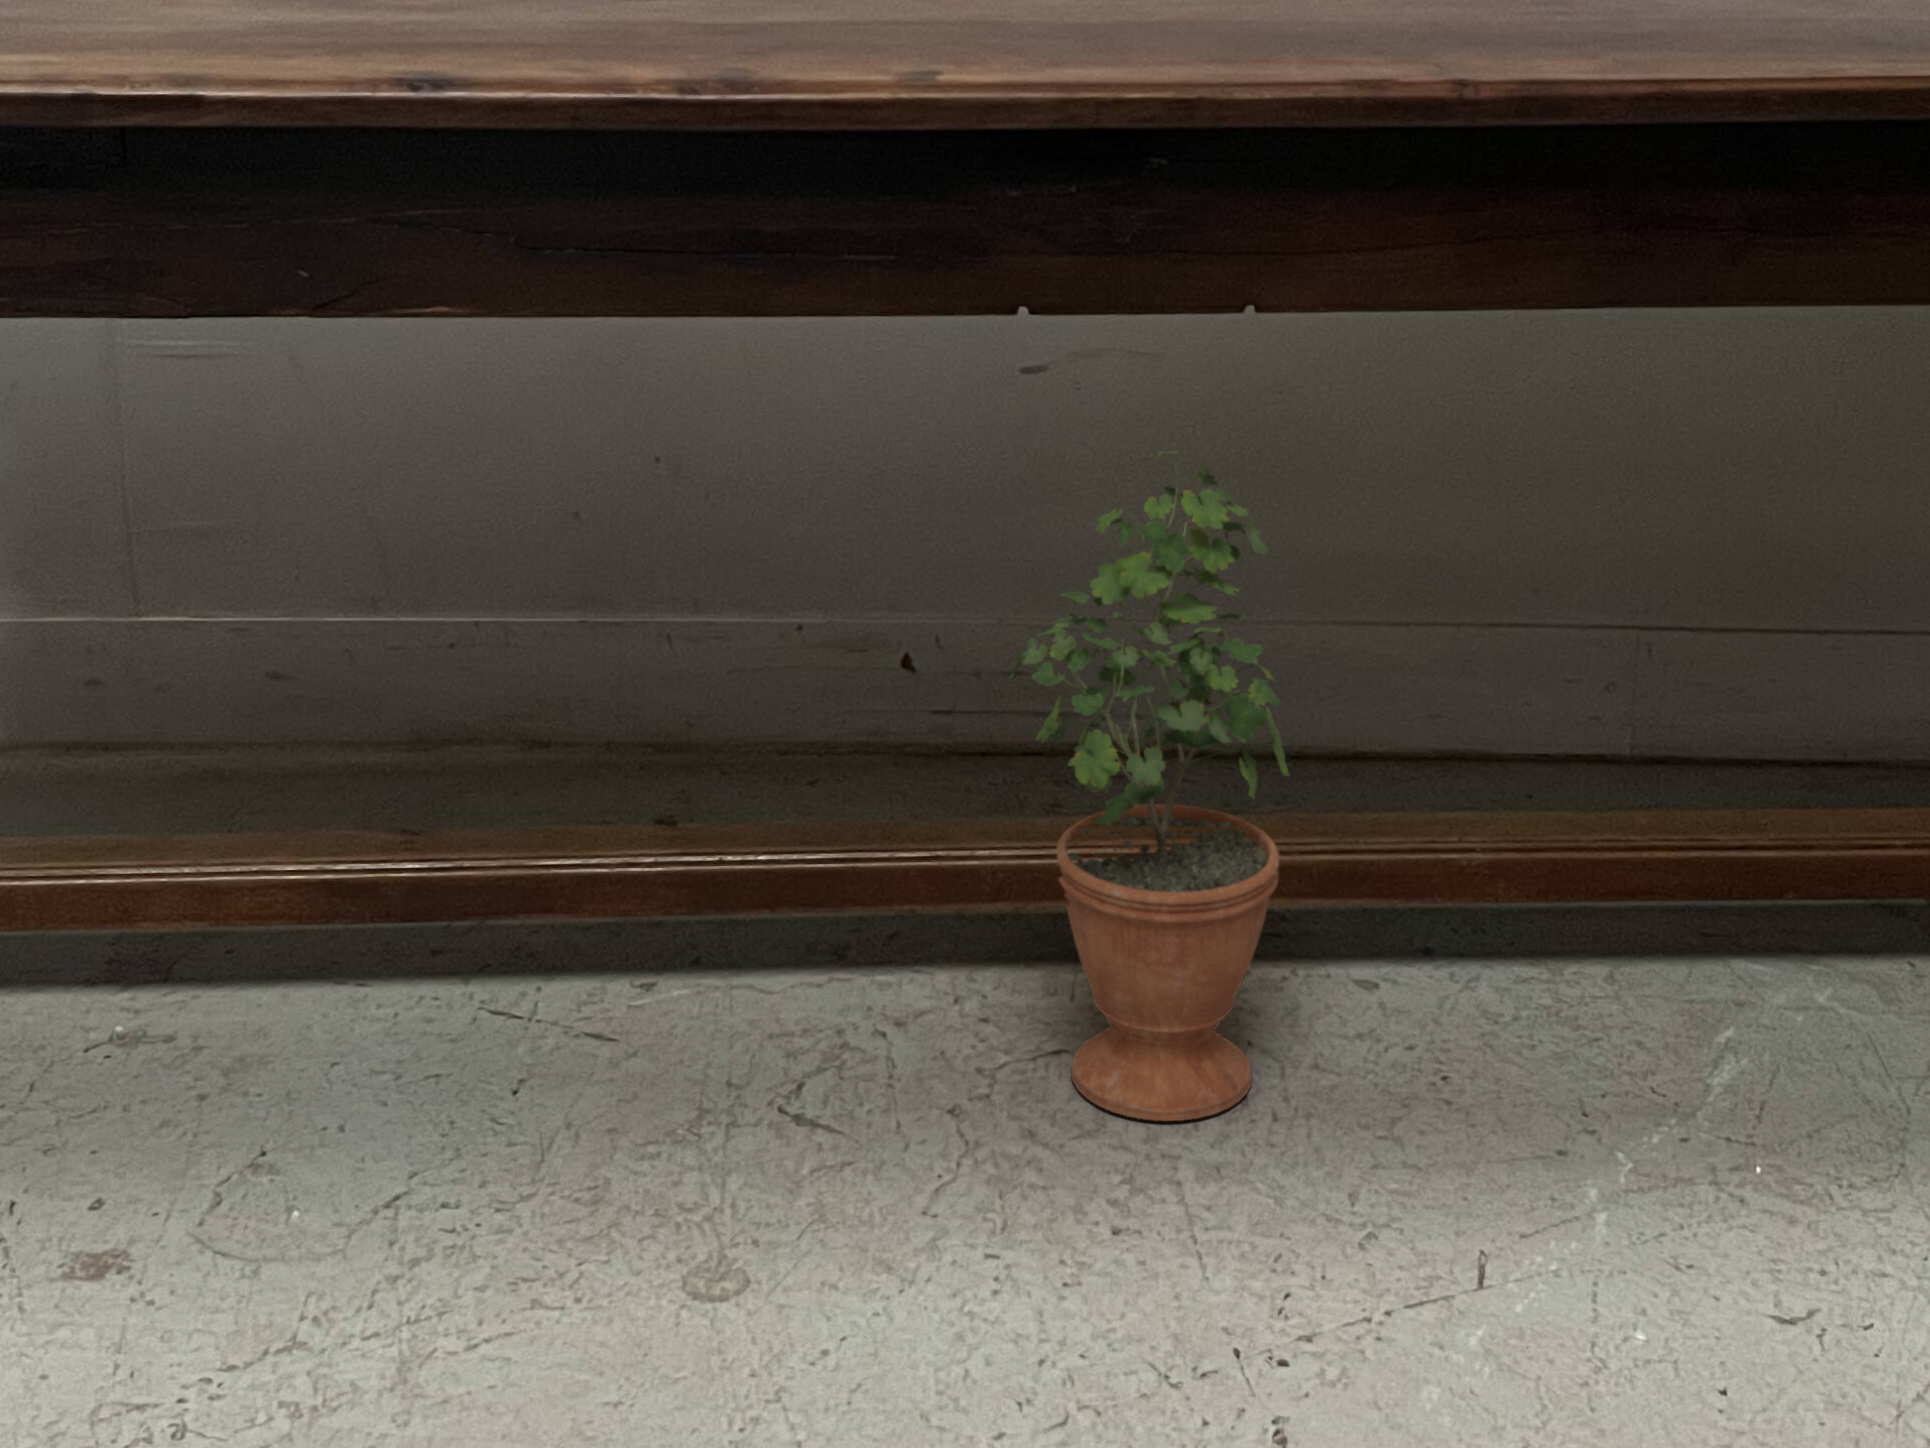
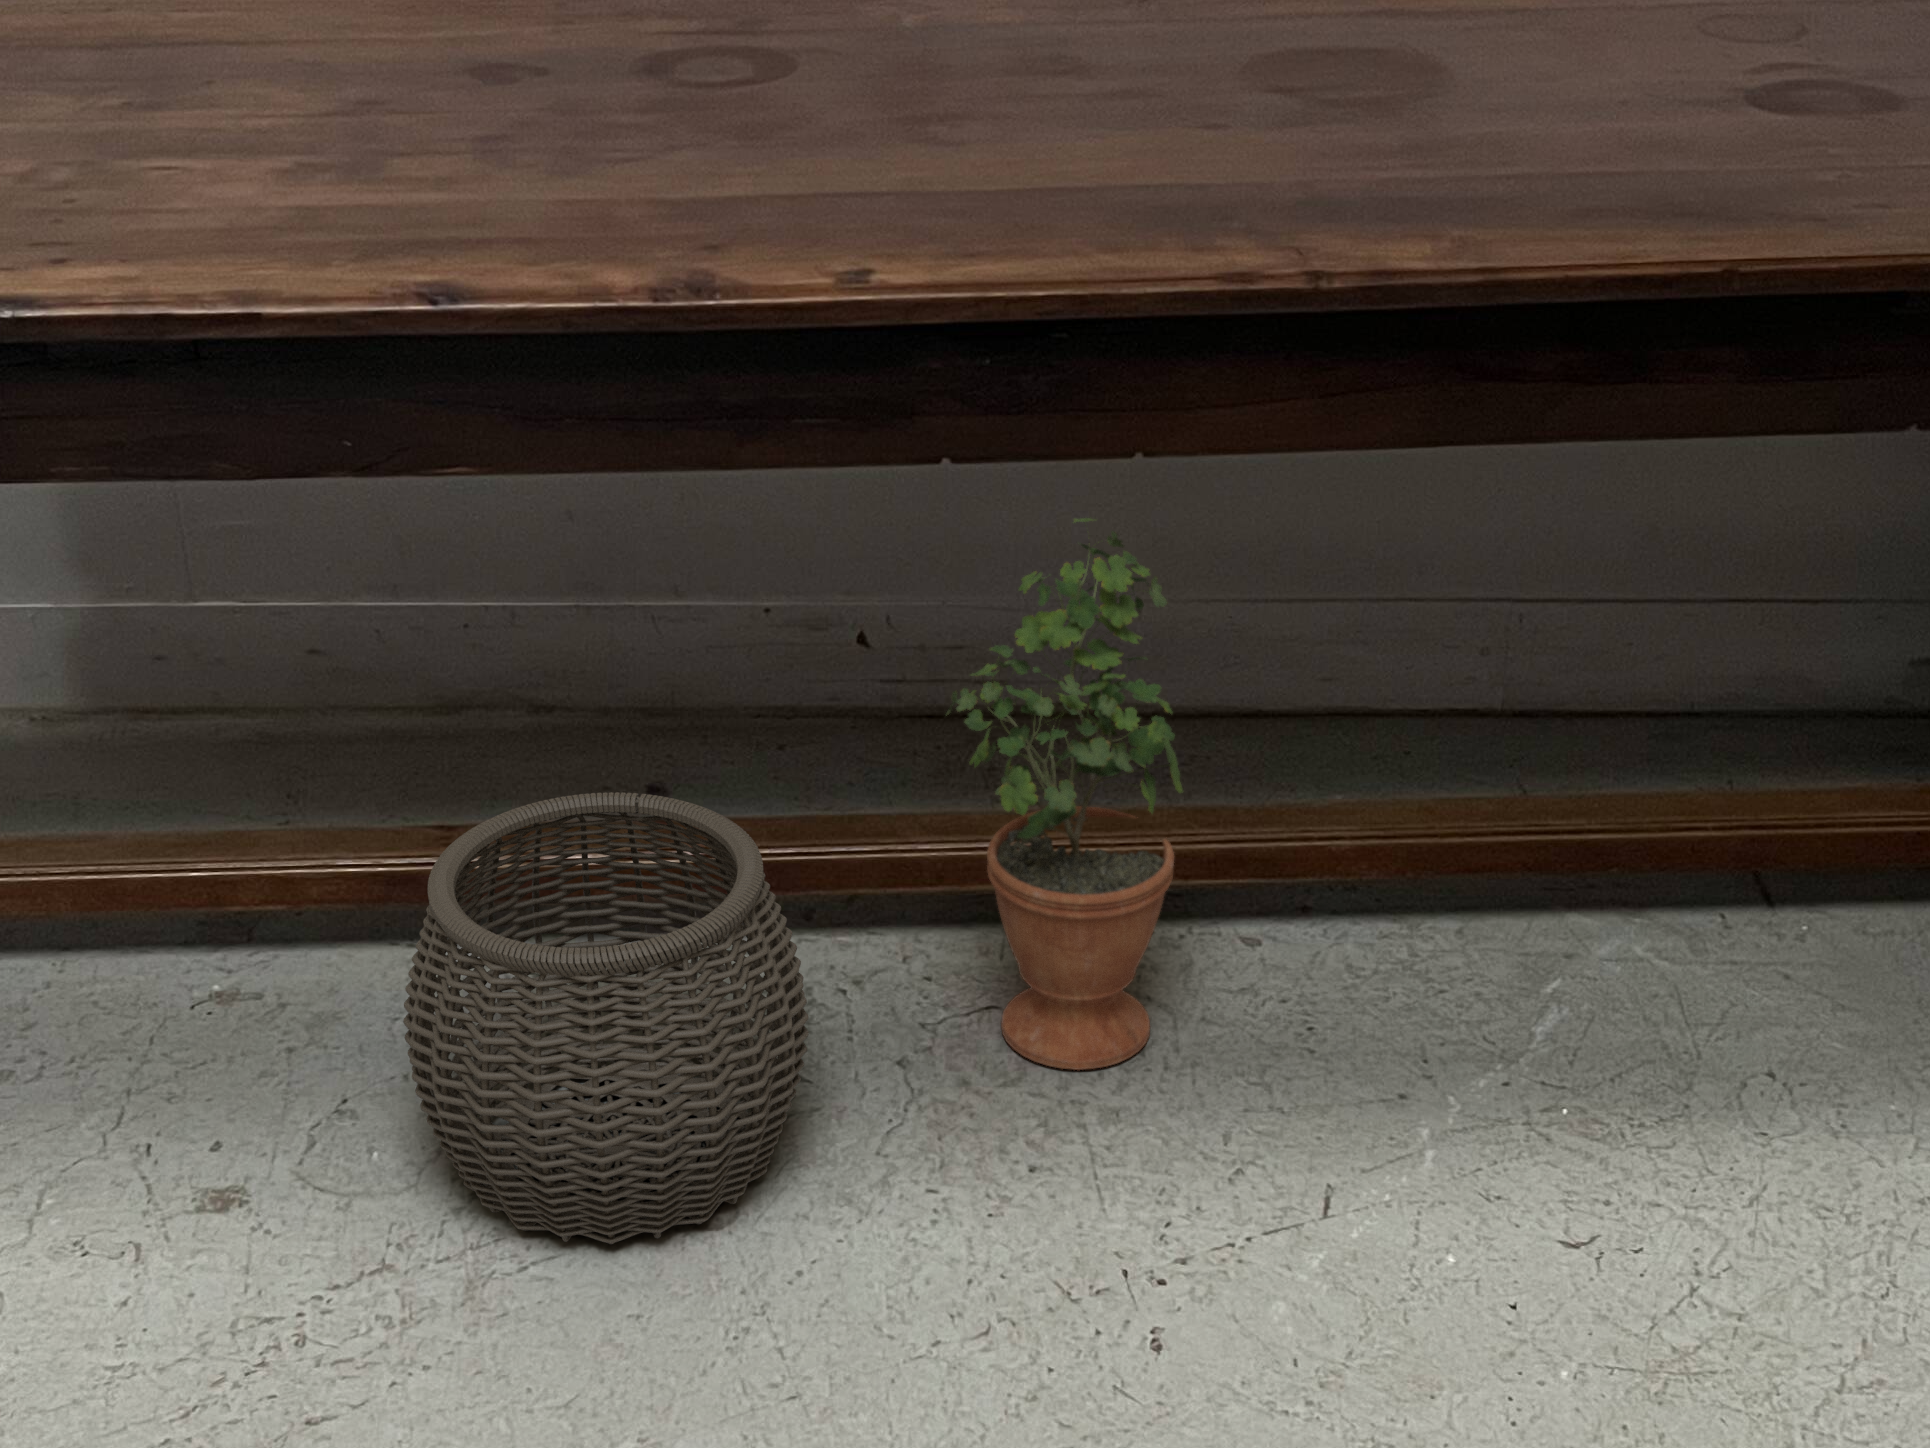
woven basket: none [339,761,840,1316] -> present [403,792,809,1244]

